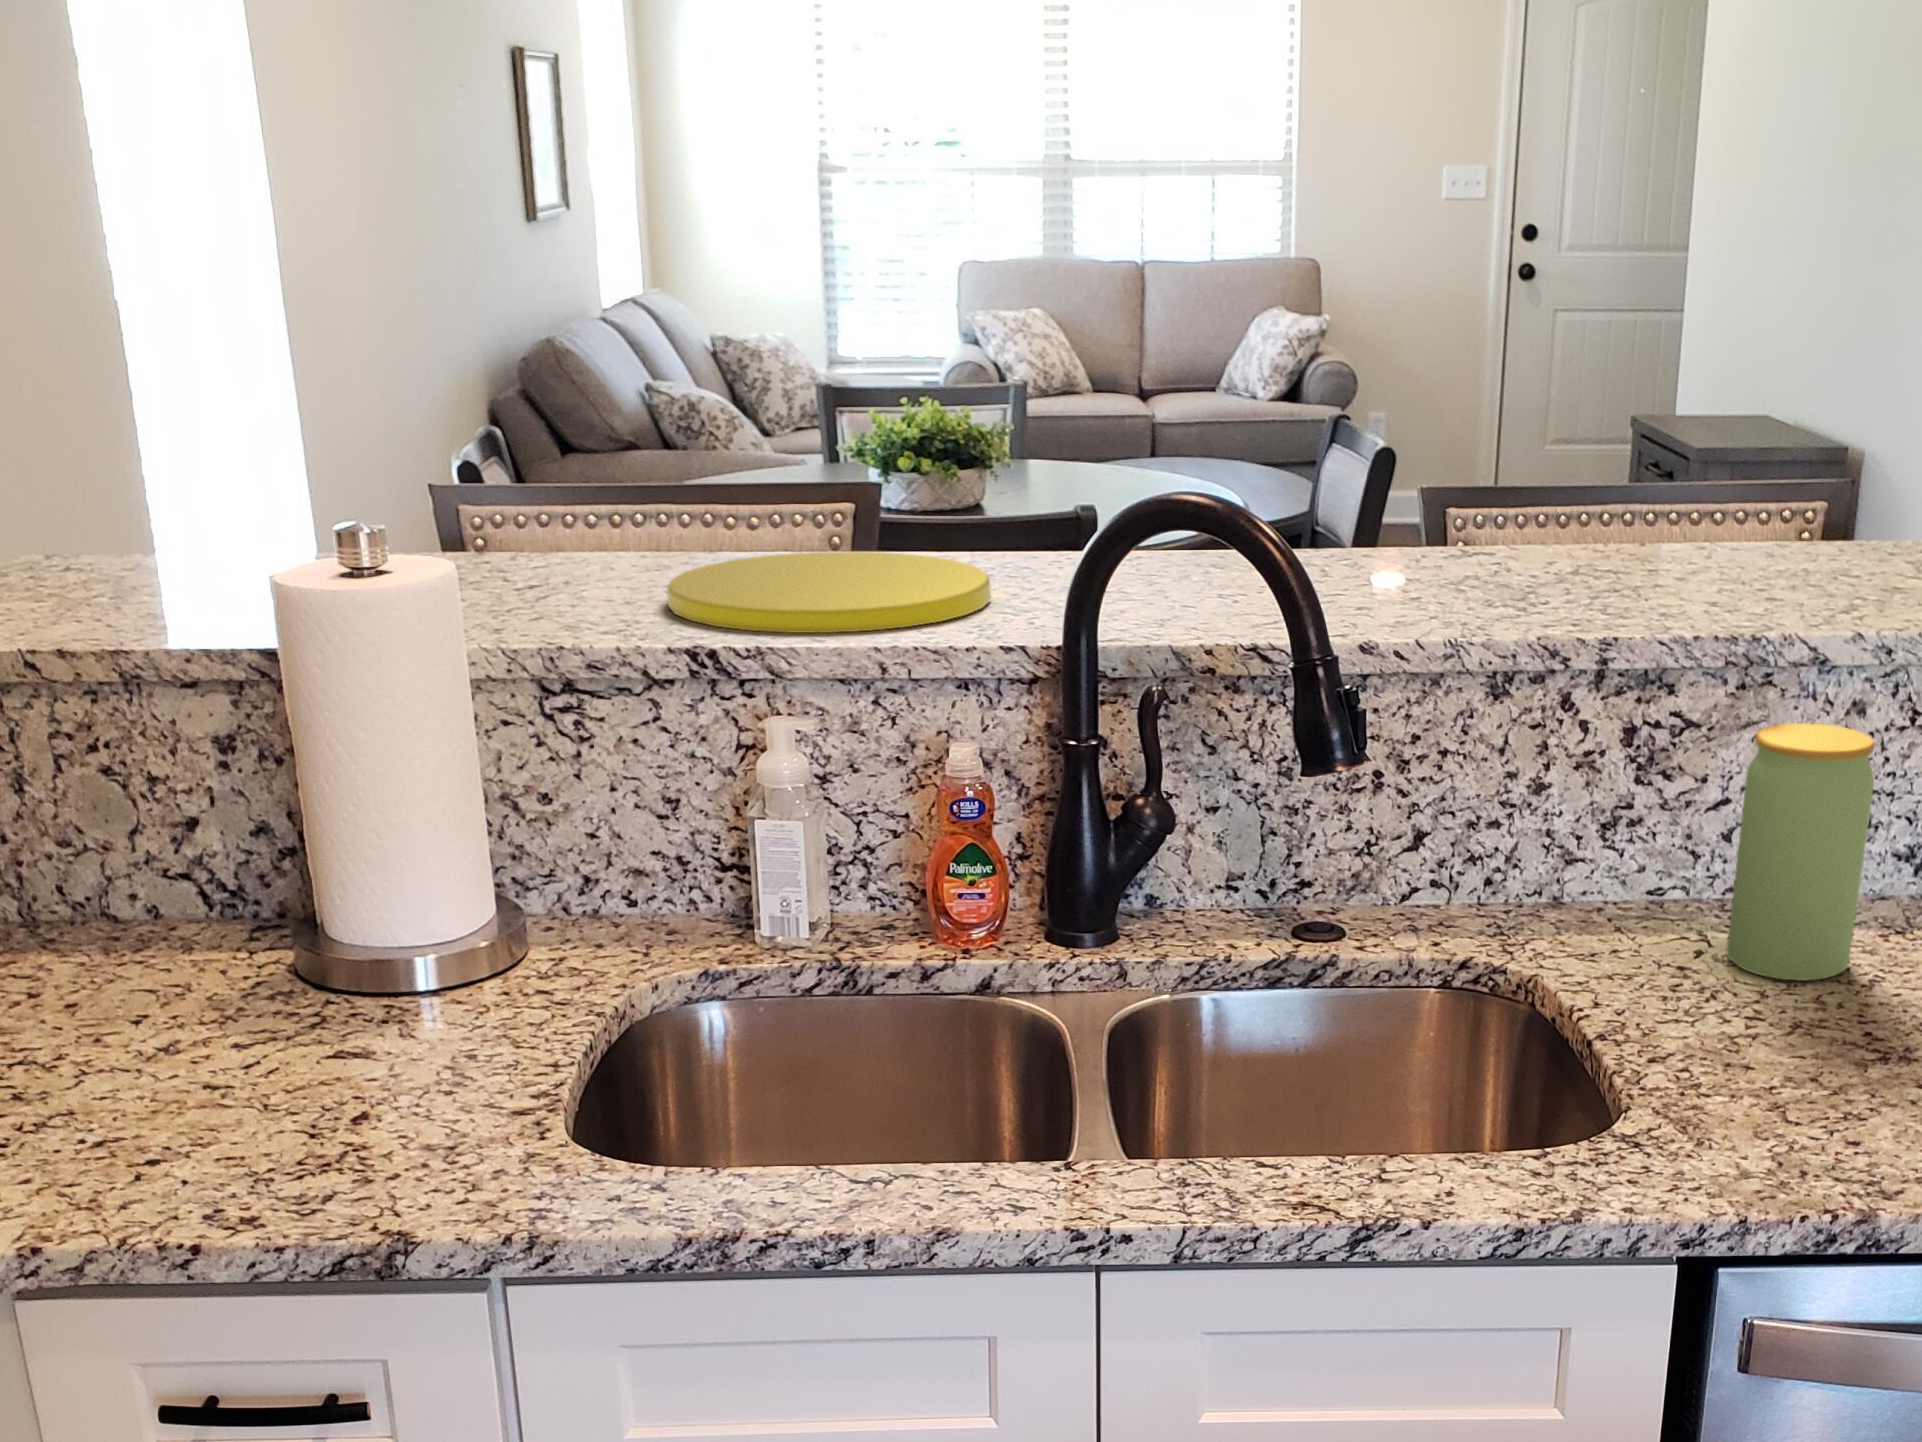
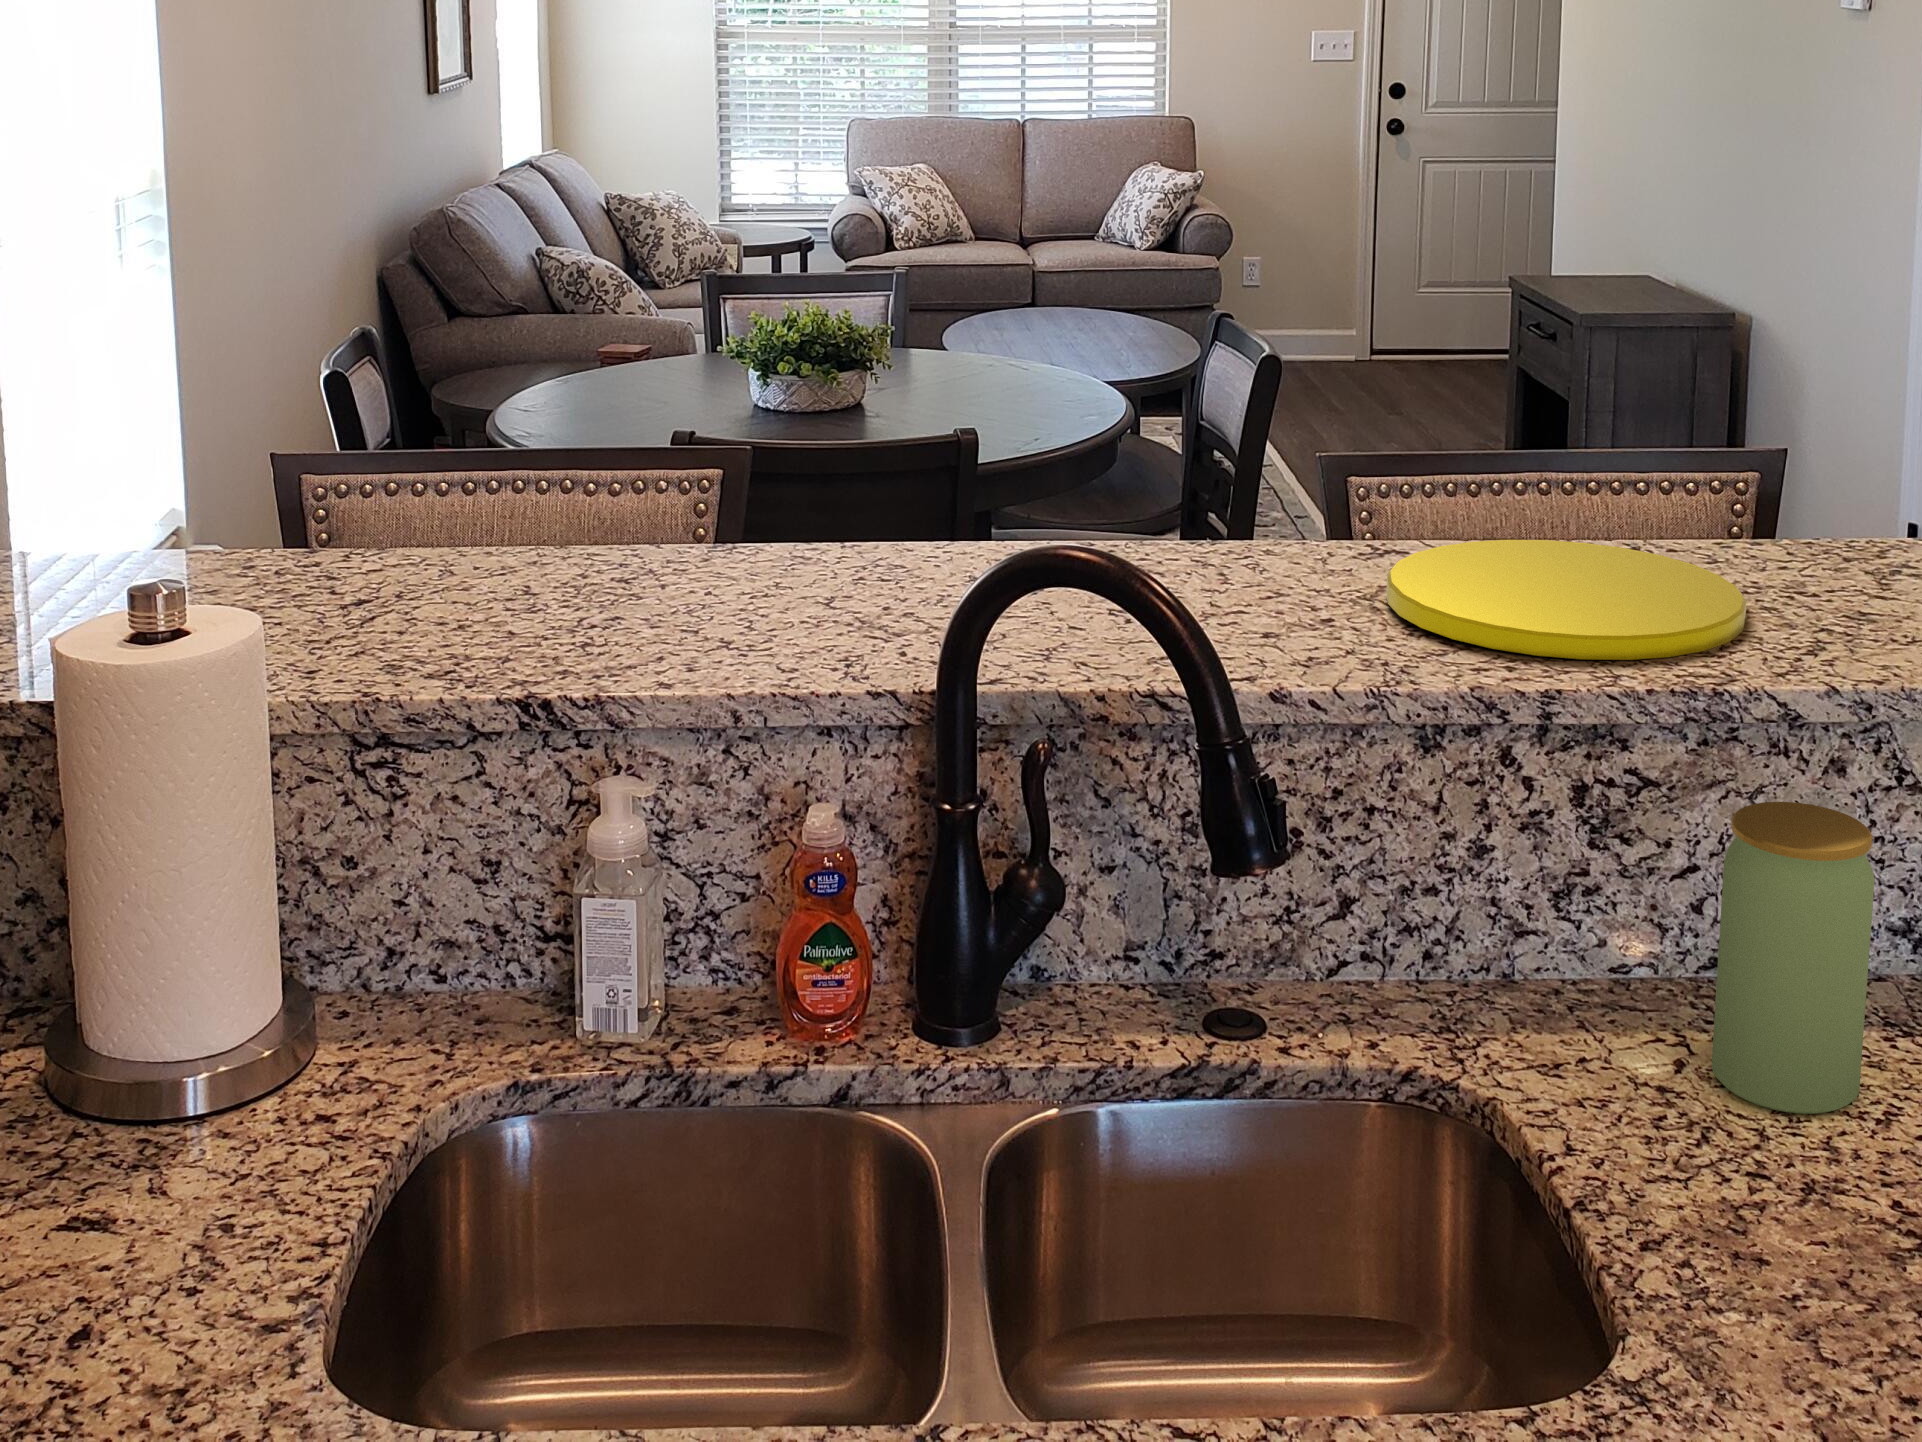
plate: present [667,552,991,633] -> present [1386,540,1746,660]

